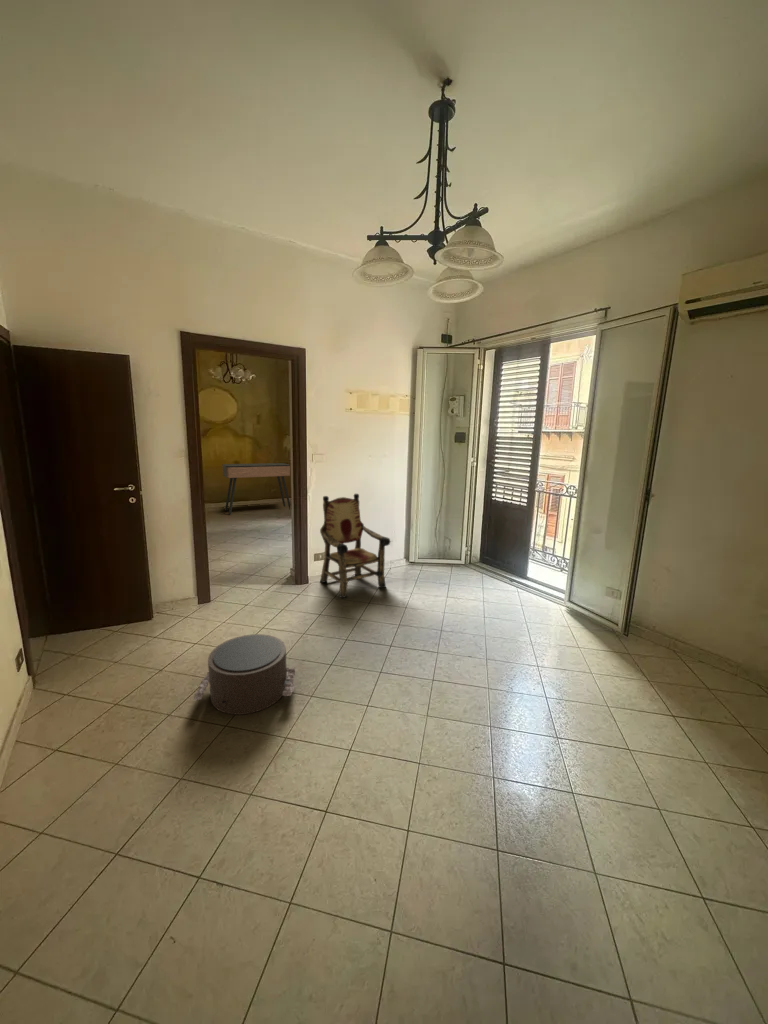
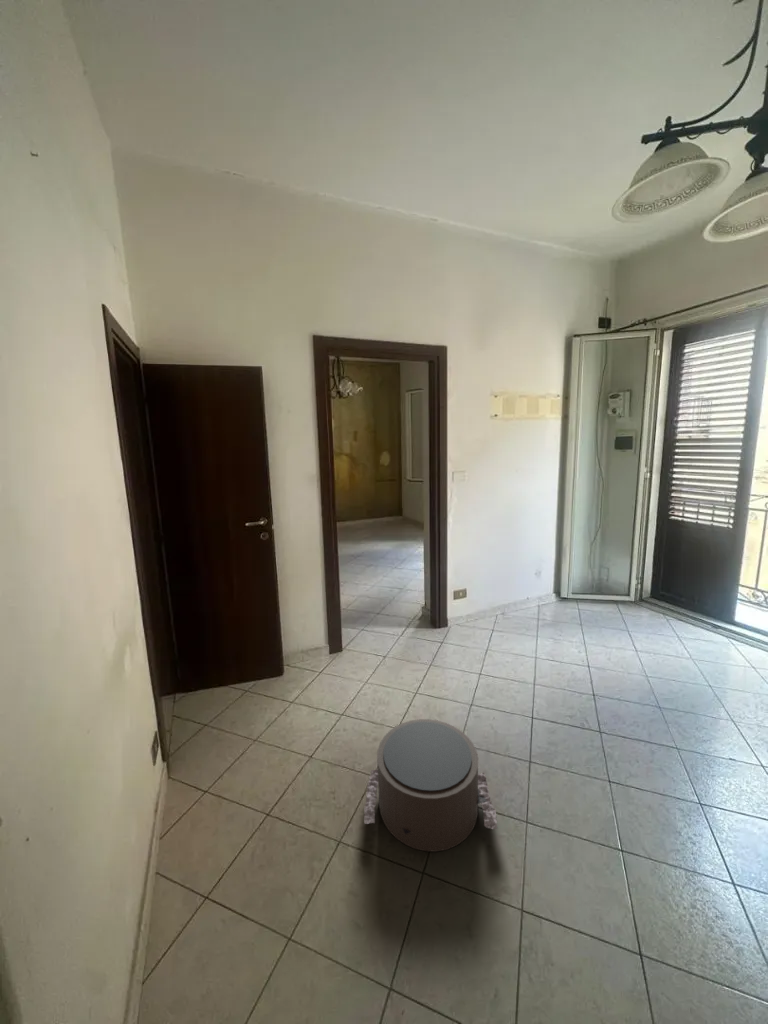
console table: present [222,463,290,515] -> none [326,480,395,537]
armchair: present [320,494,390,598] -> none [460,518,552,650]

